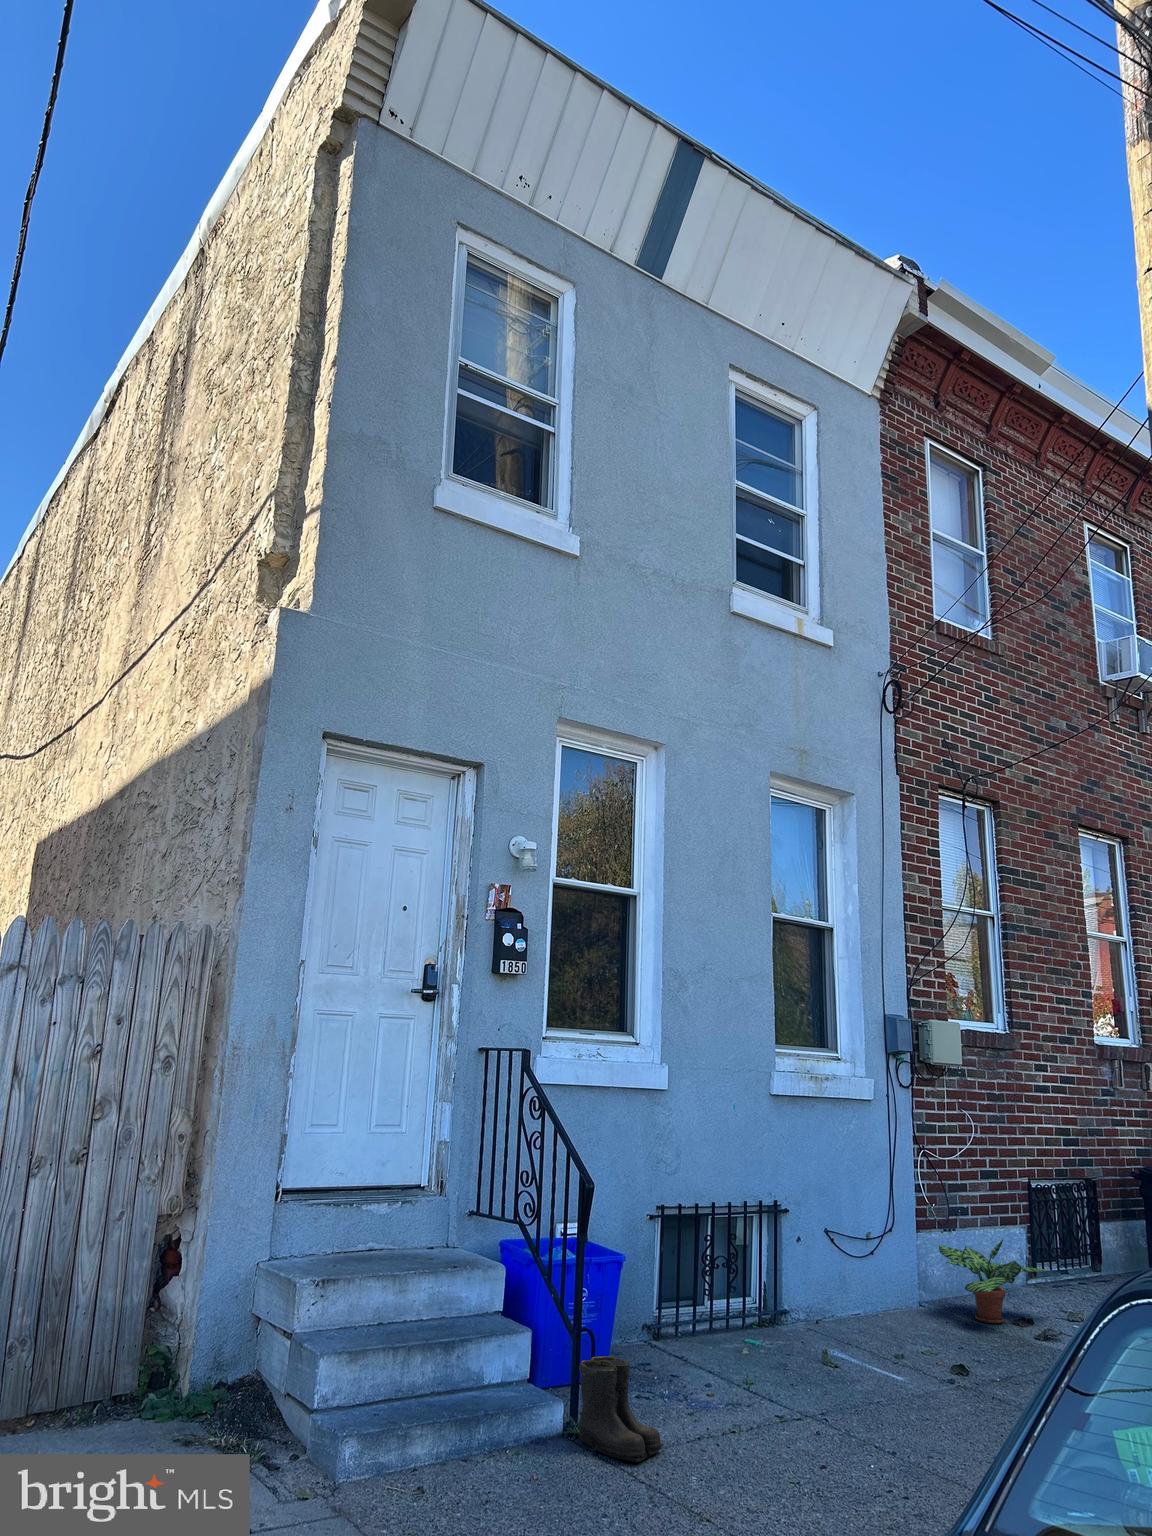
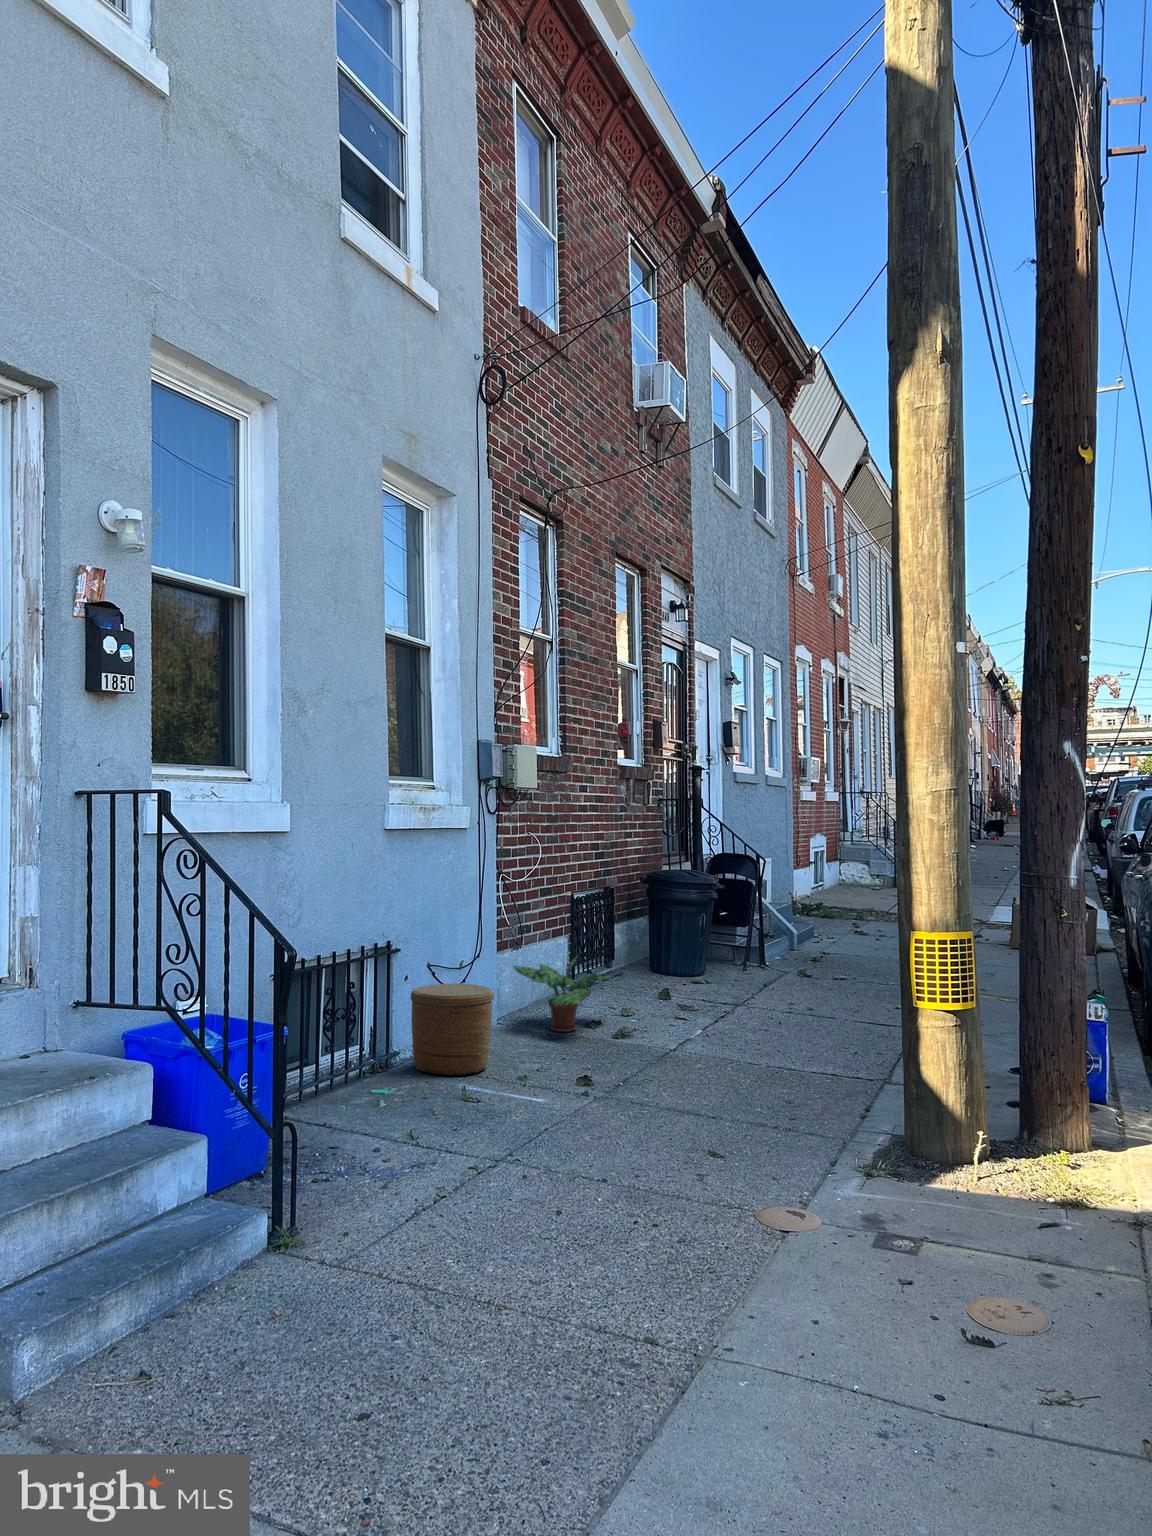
woven basket: none [801,1249,881,1343] -> present [411,983,494,1075]
boots: present [578,1356,664,1462] -> none [286,1148,391,1262]

